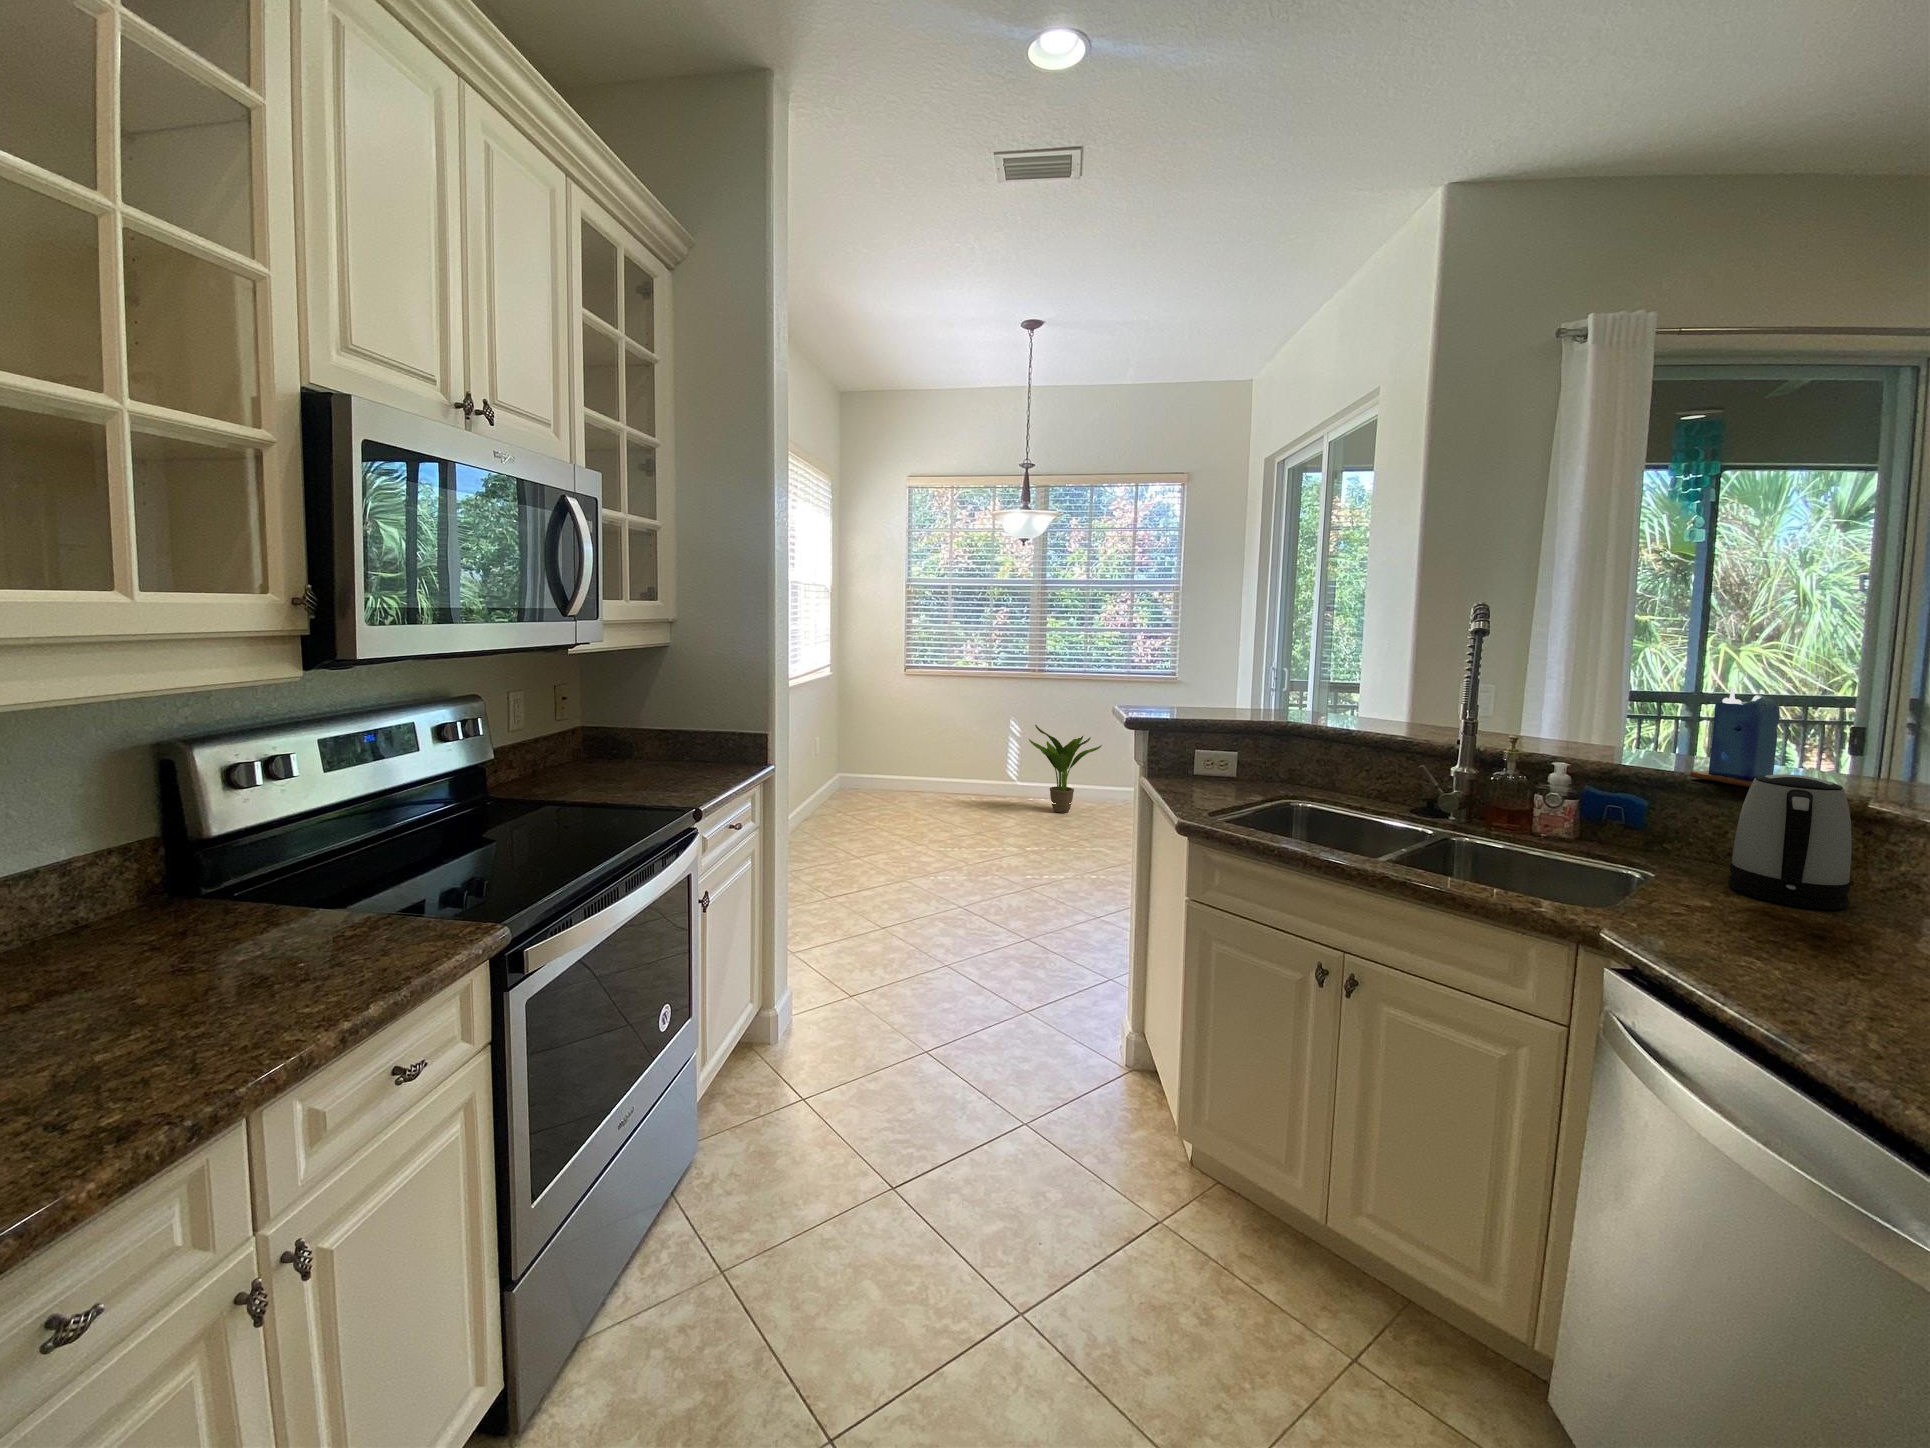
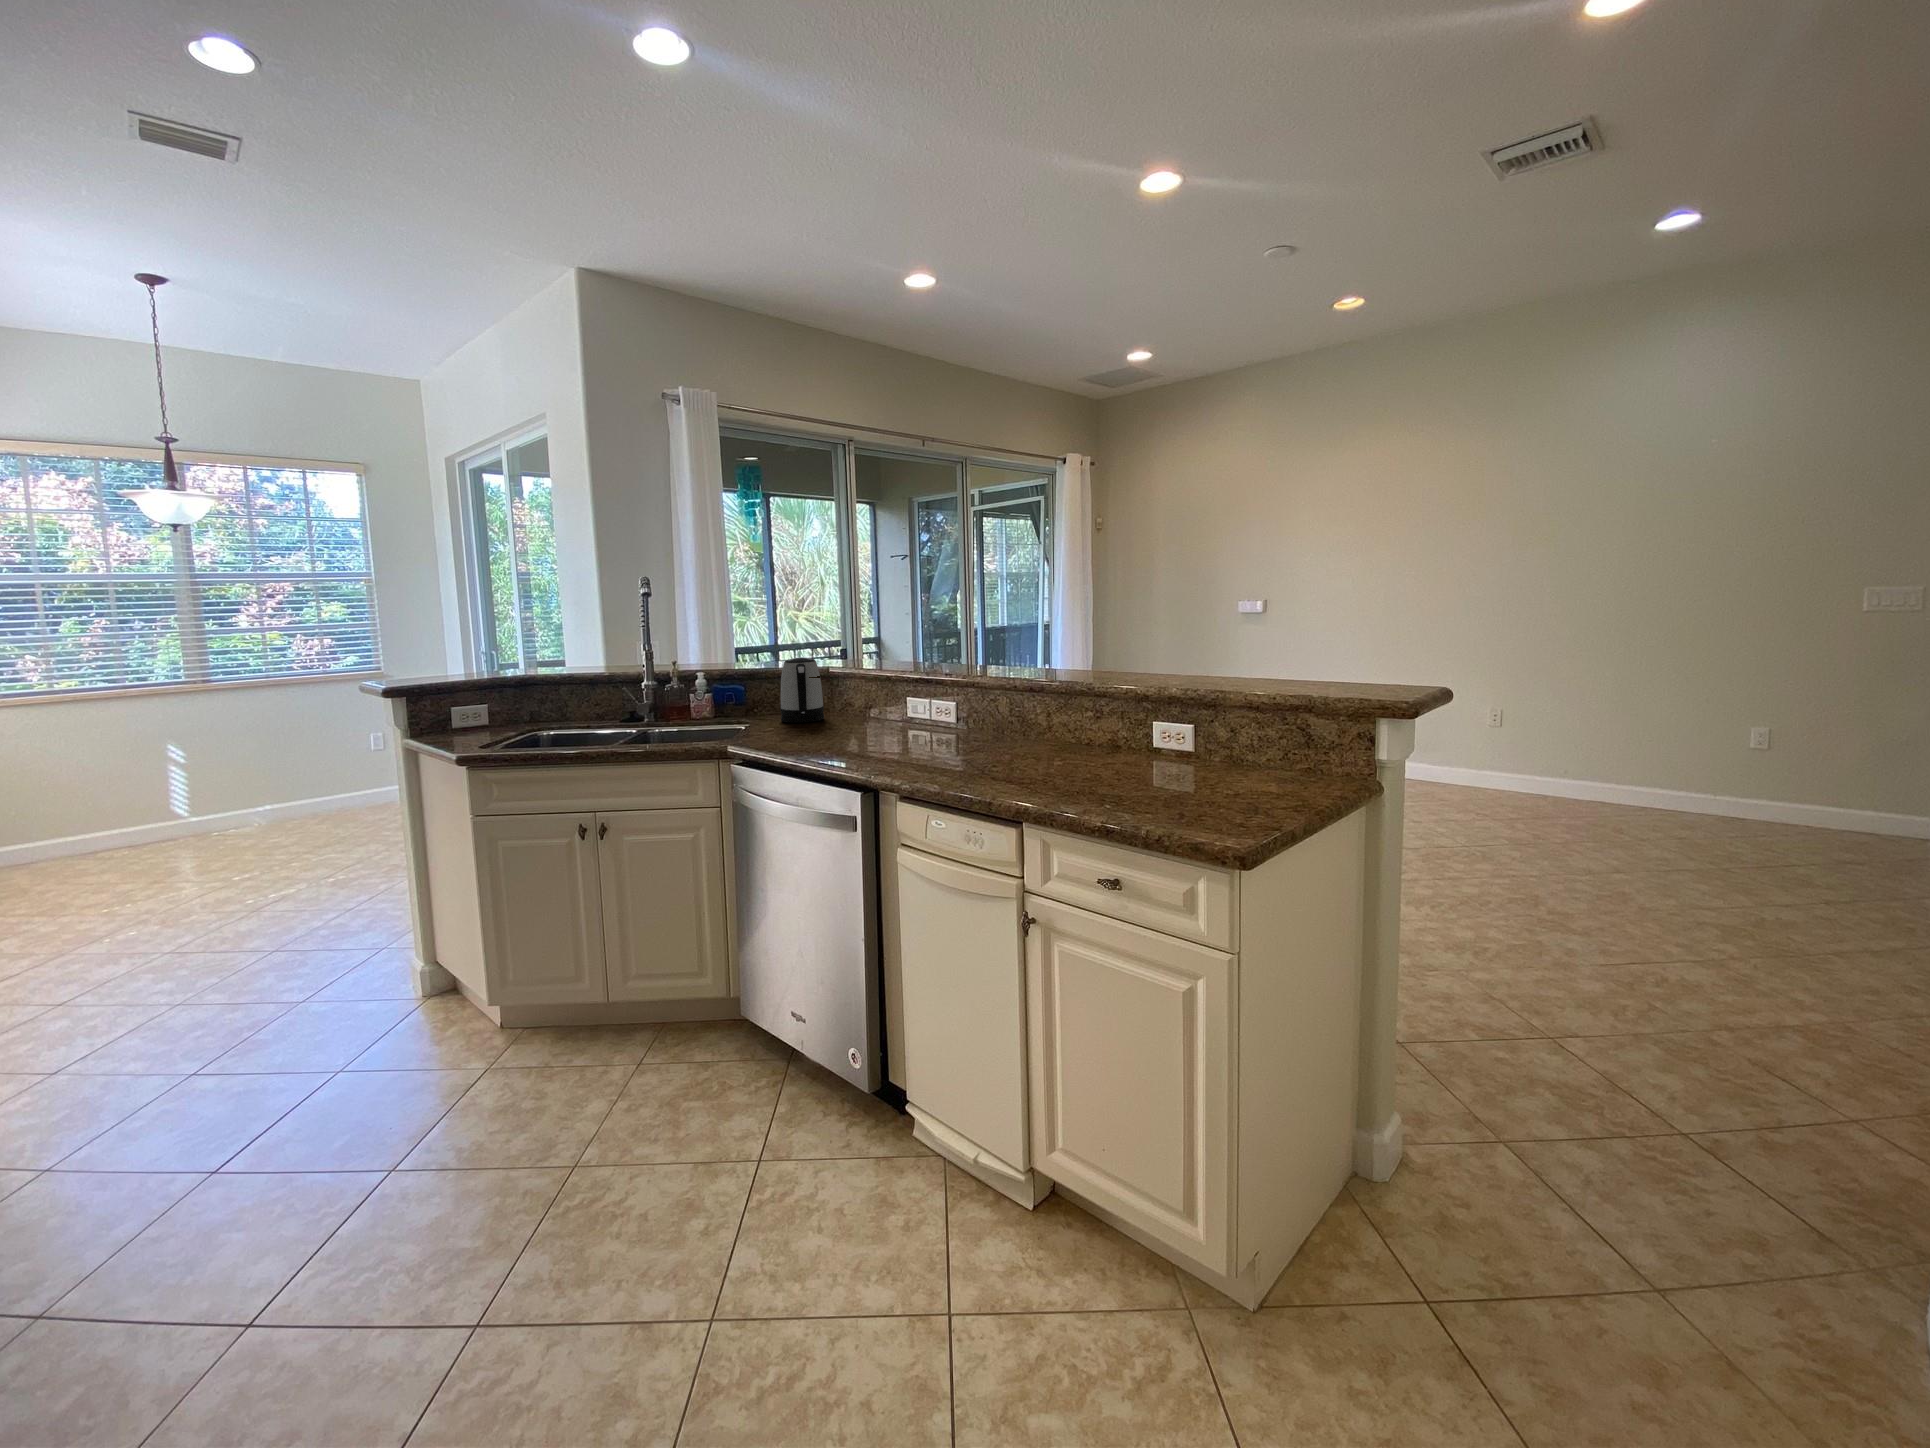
candle: present [1690,687,1780,787] -> none [760,619,801,671]
potted plant: present [1029,725,1102,813] -> none [204,740,308,831]

